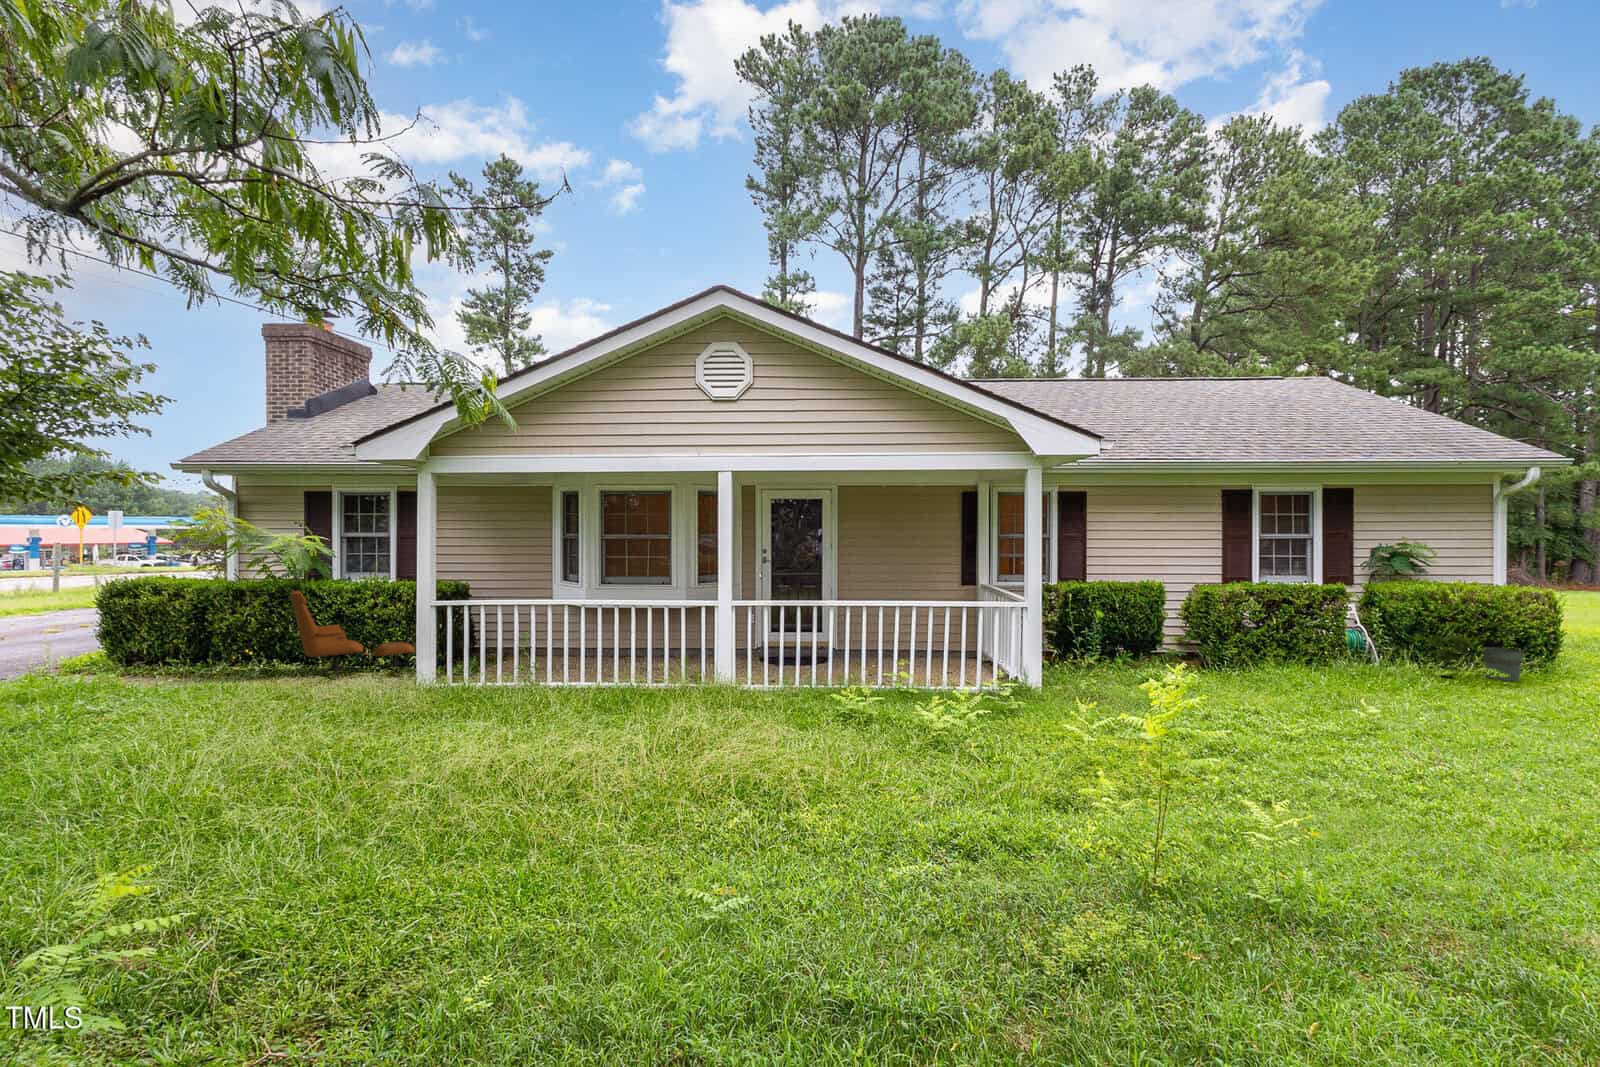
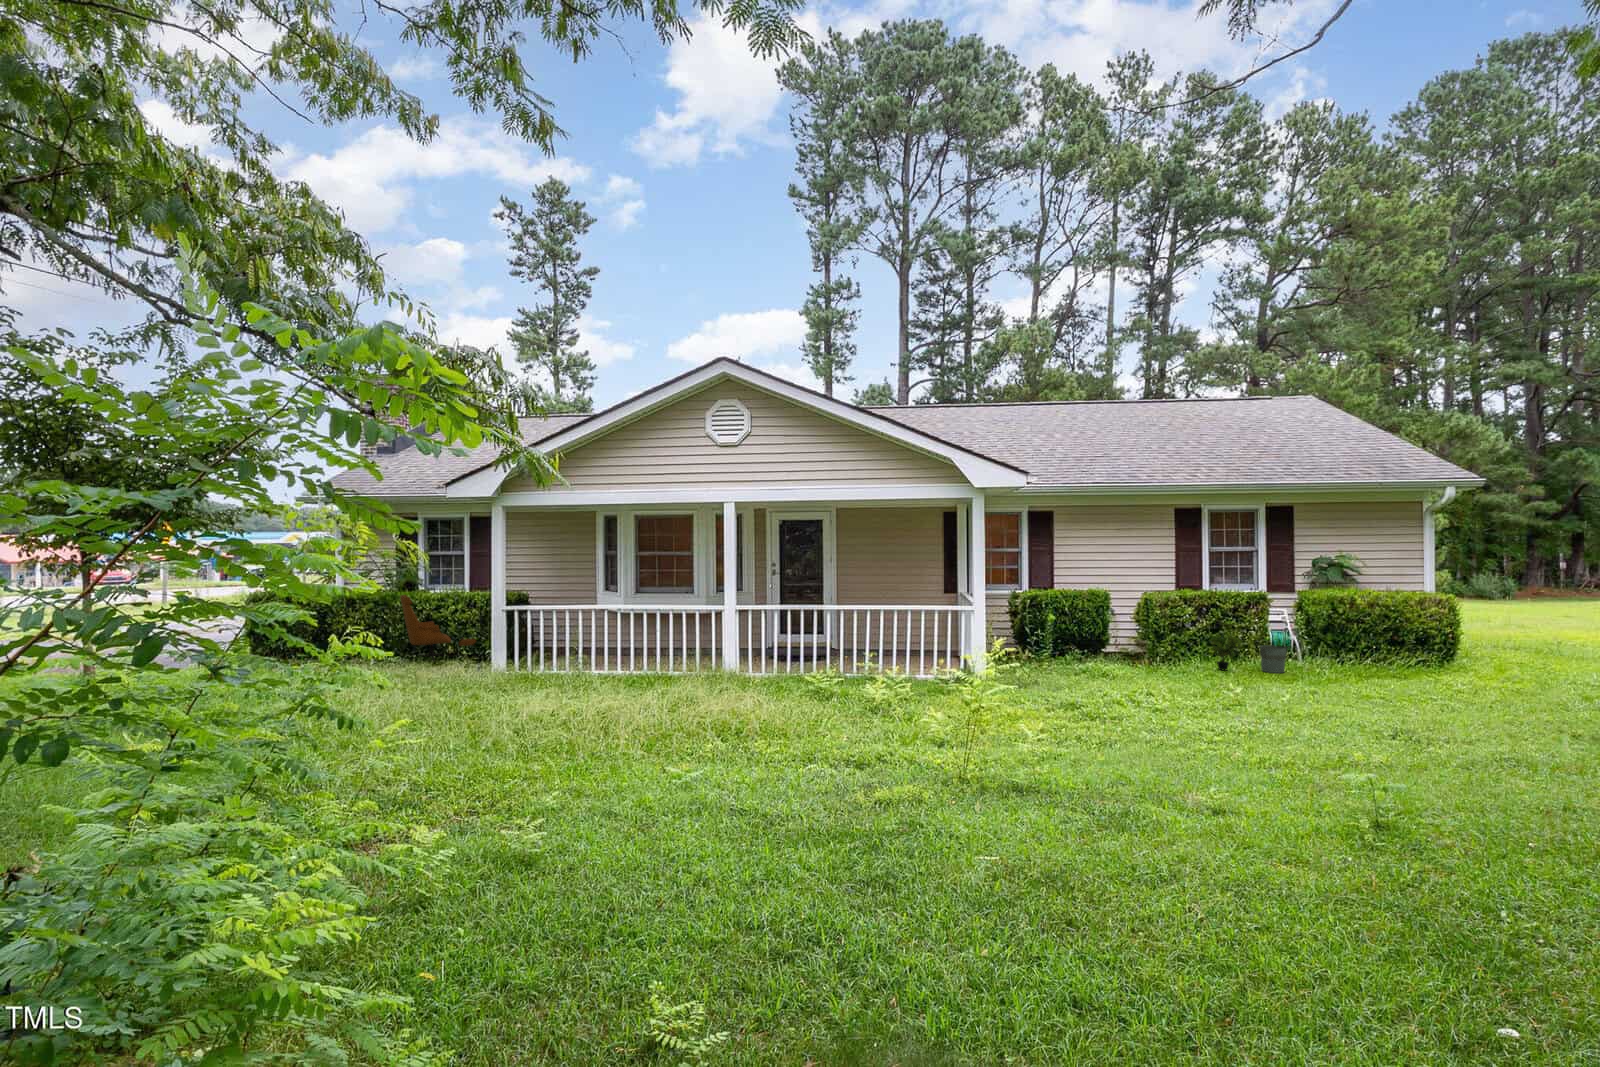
potted plant: present [1426,633,1474,678] -> present [1211,633,1241,670]
bucket: present [1483,647,1526,681] -> present [1260,645,1287,673]

